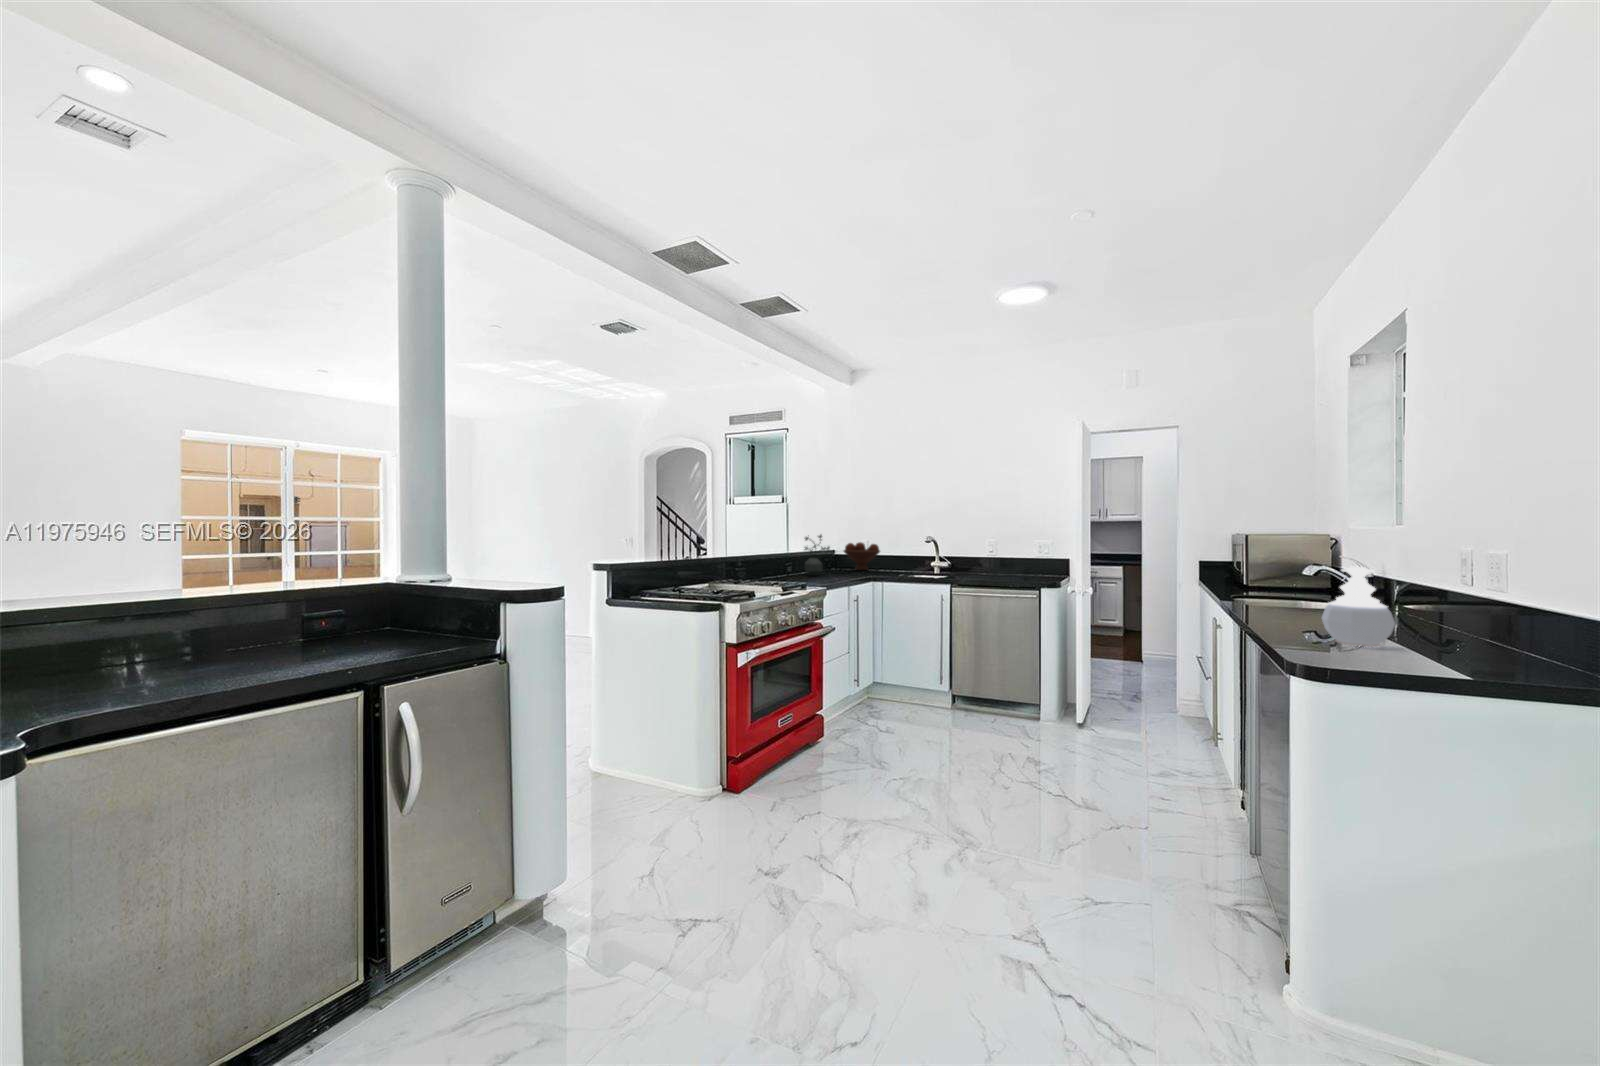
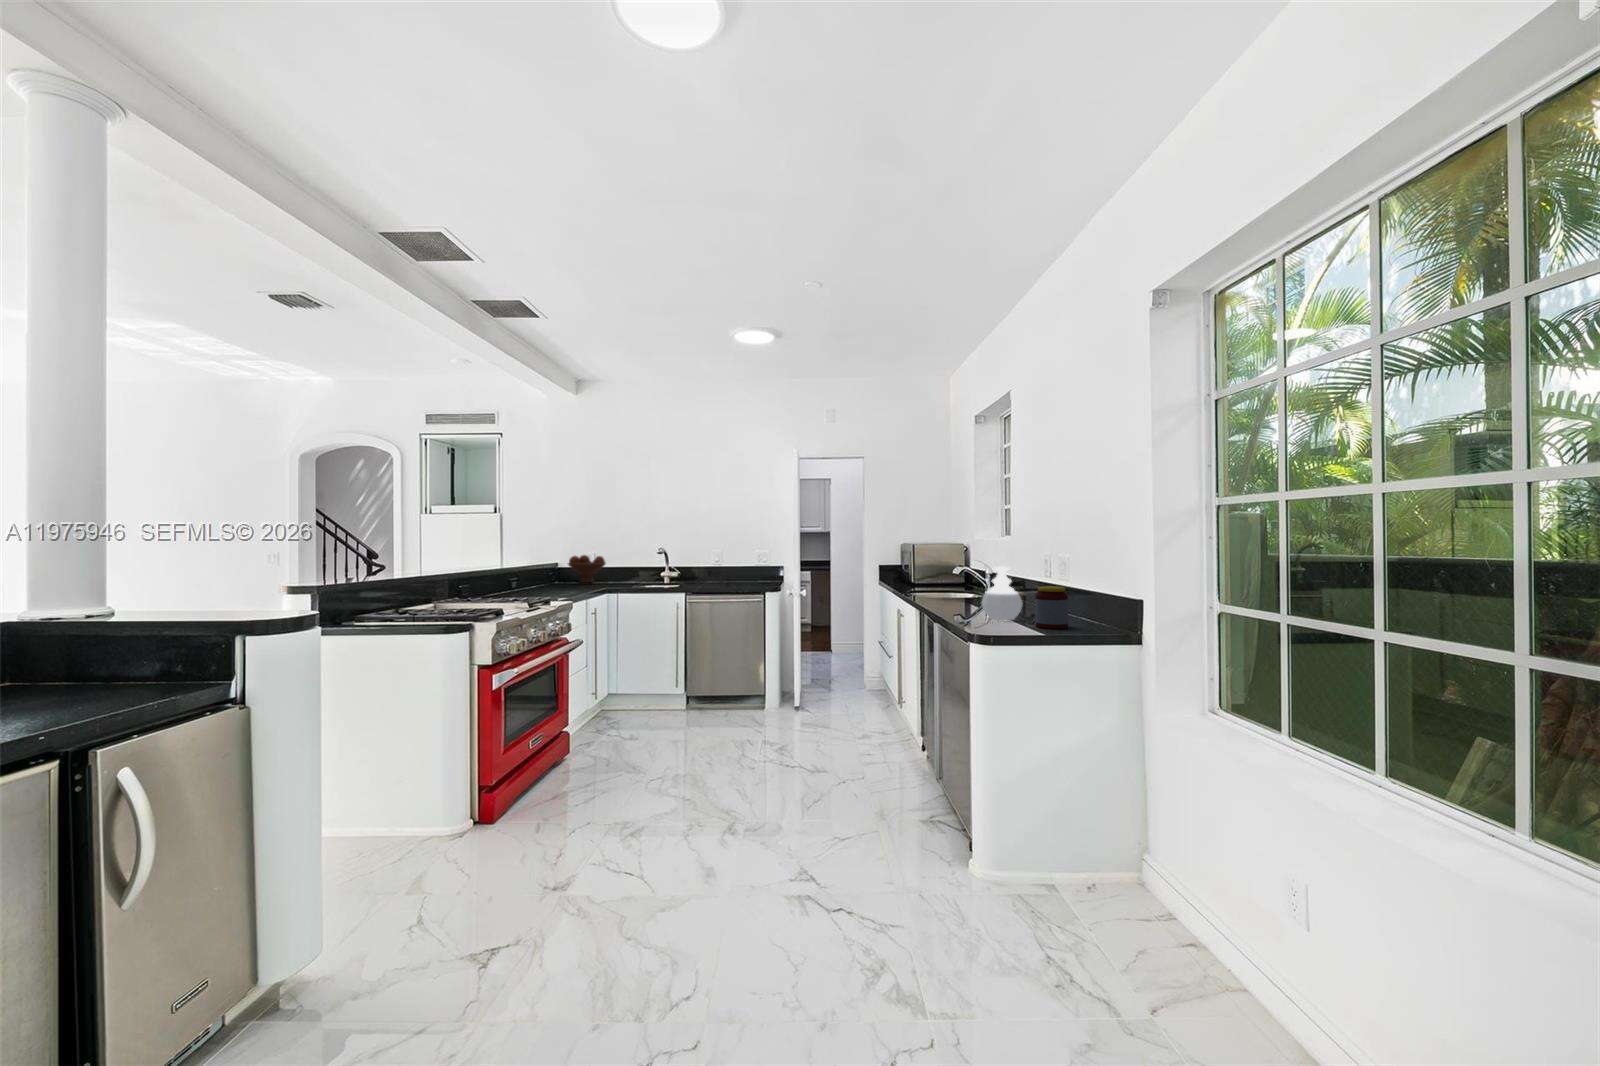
potted plant: present [805,535,830,576] -> none [531,547,559,590]
jar: none [1411,599,1477,666] -> present [1035,586,1068,629]

